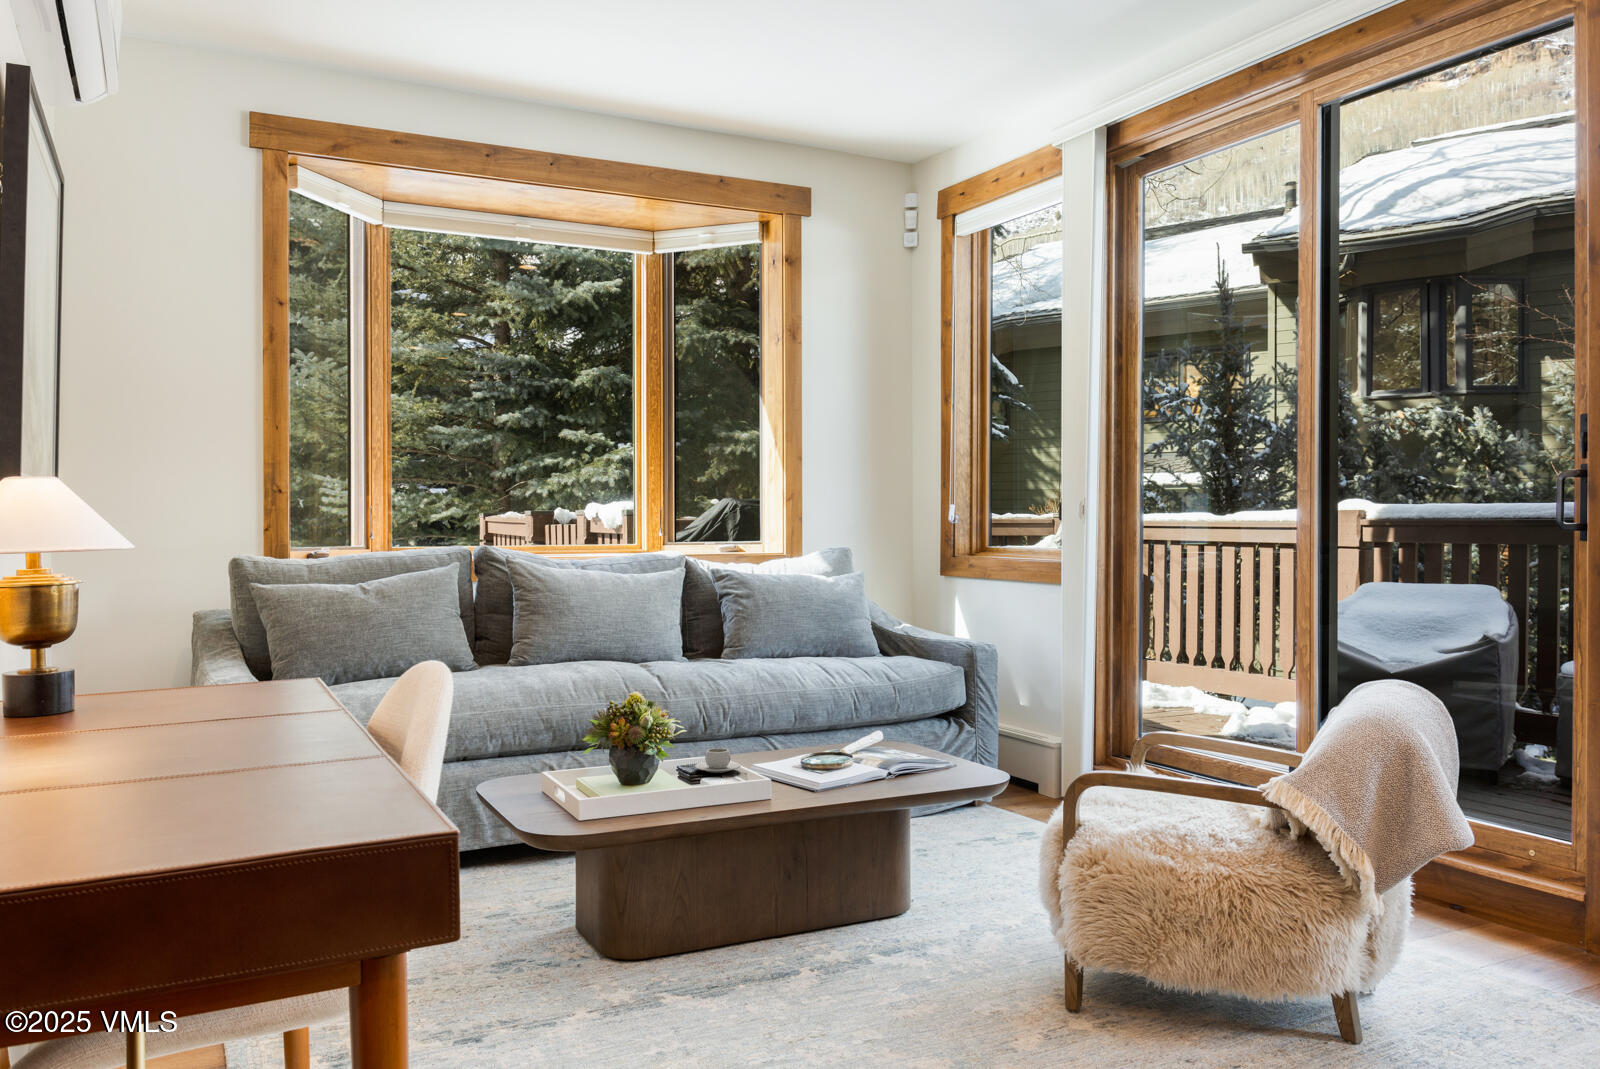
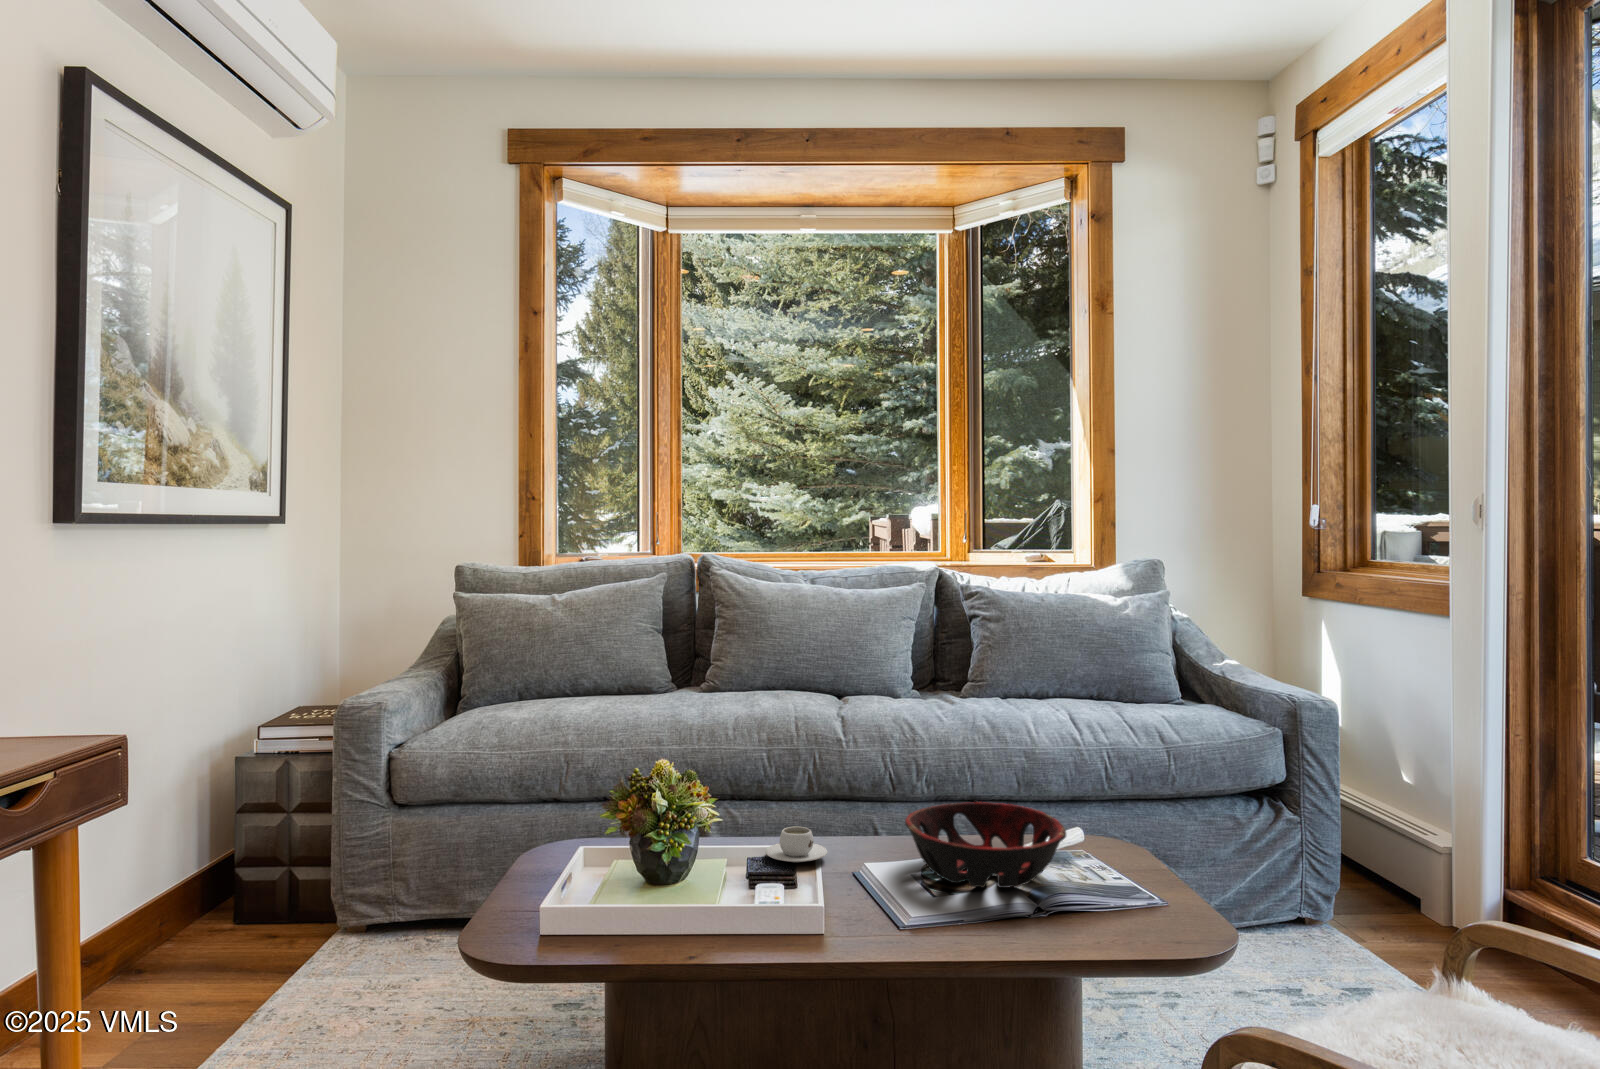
decorative bowl: none [790,721,902,772] -> present [905,802,1066,888]

